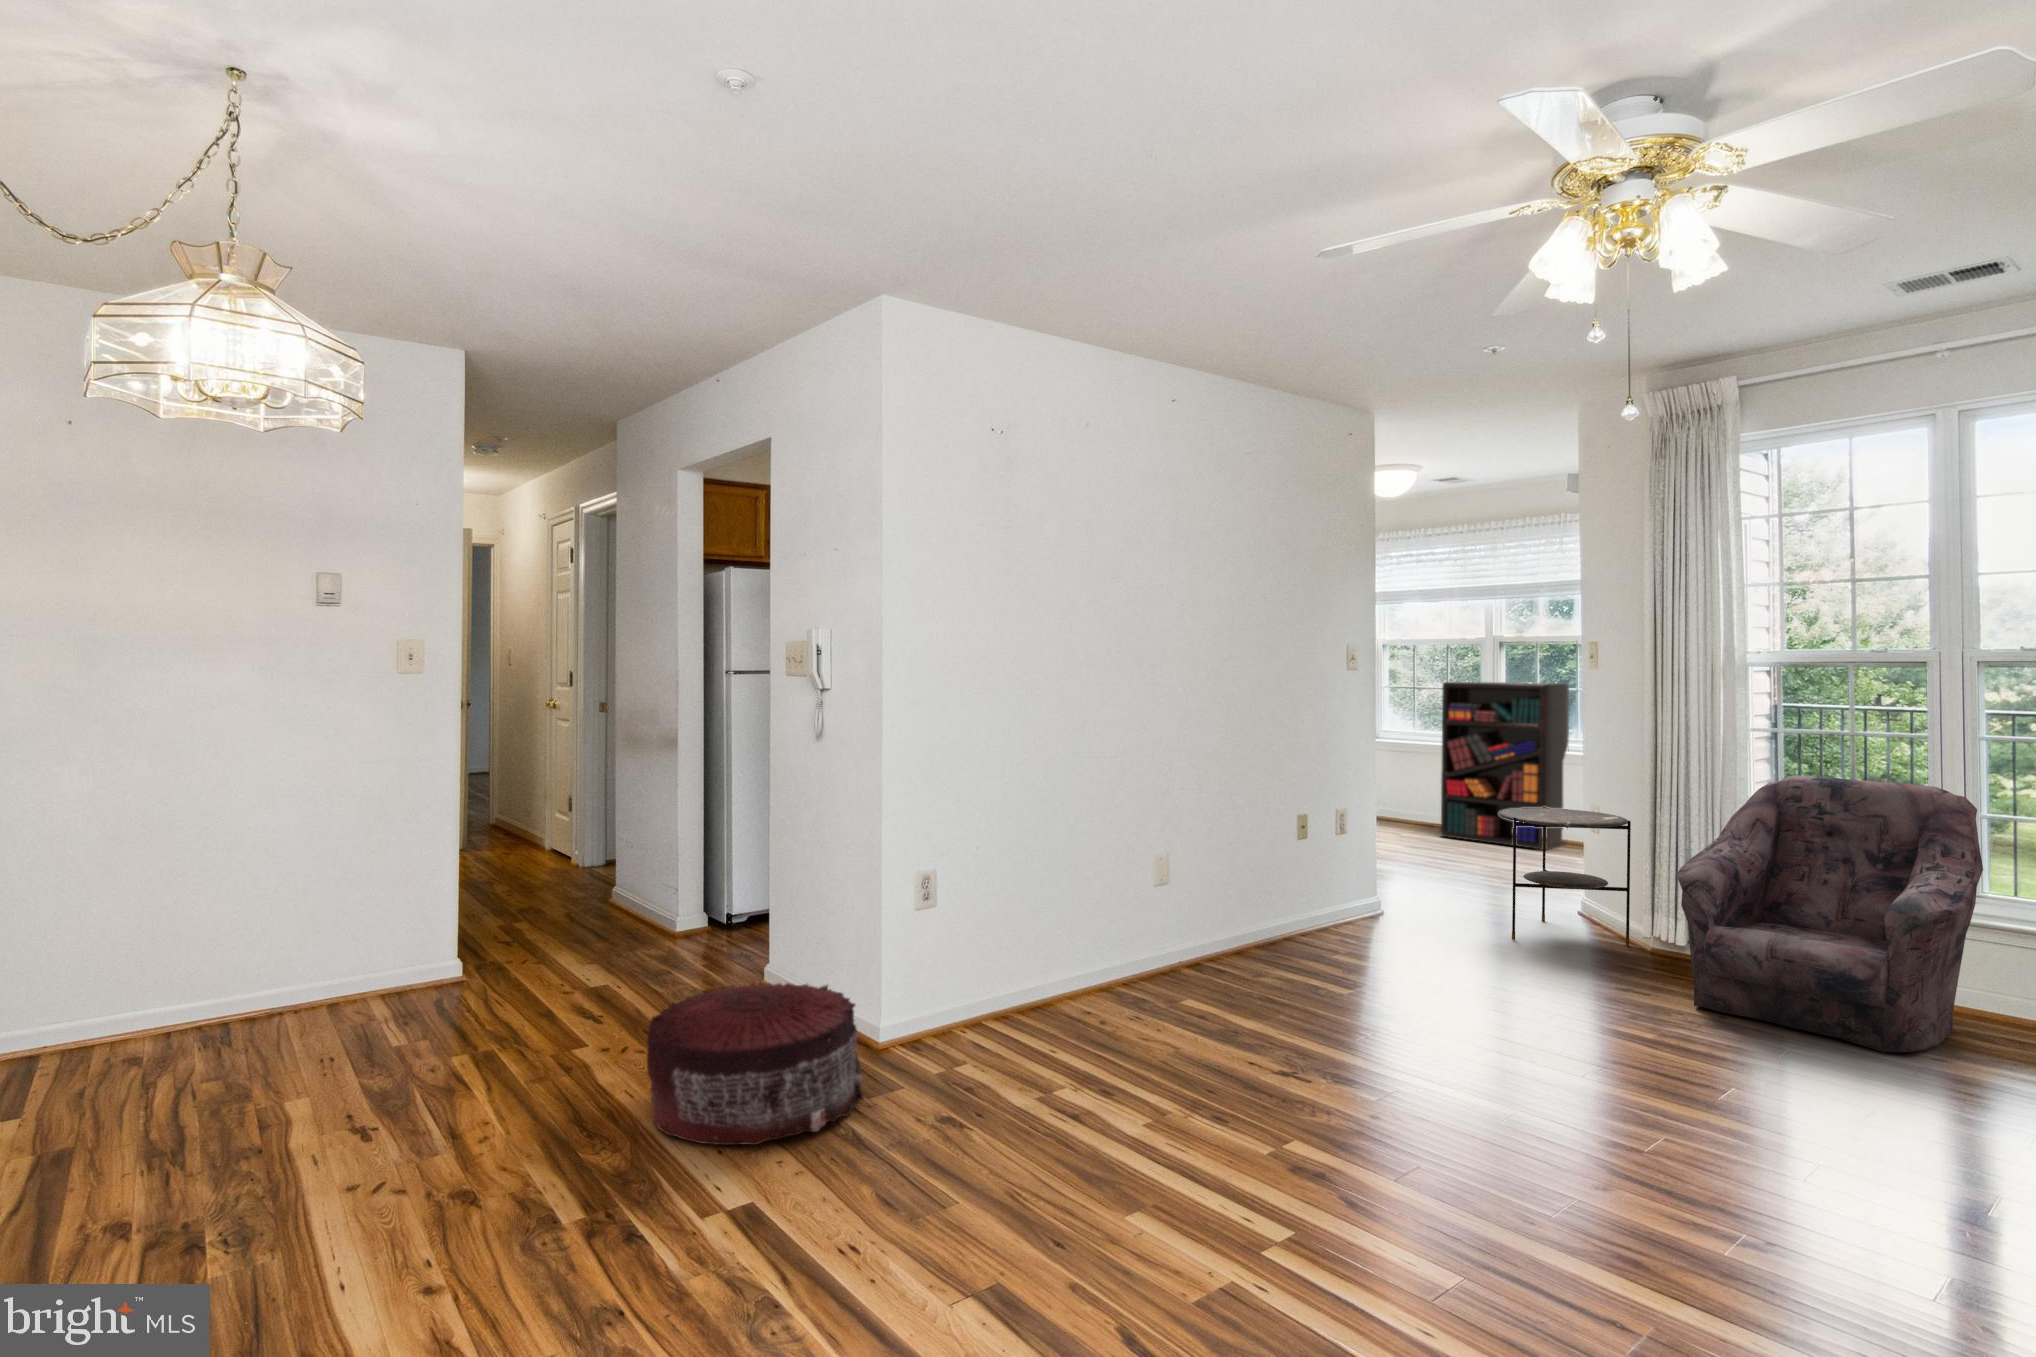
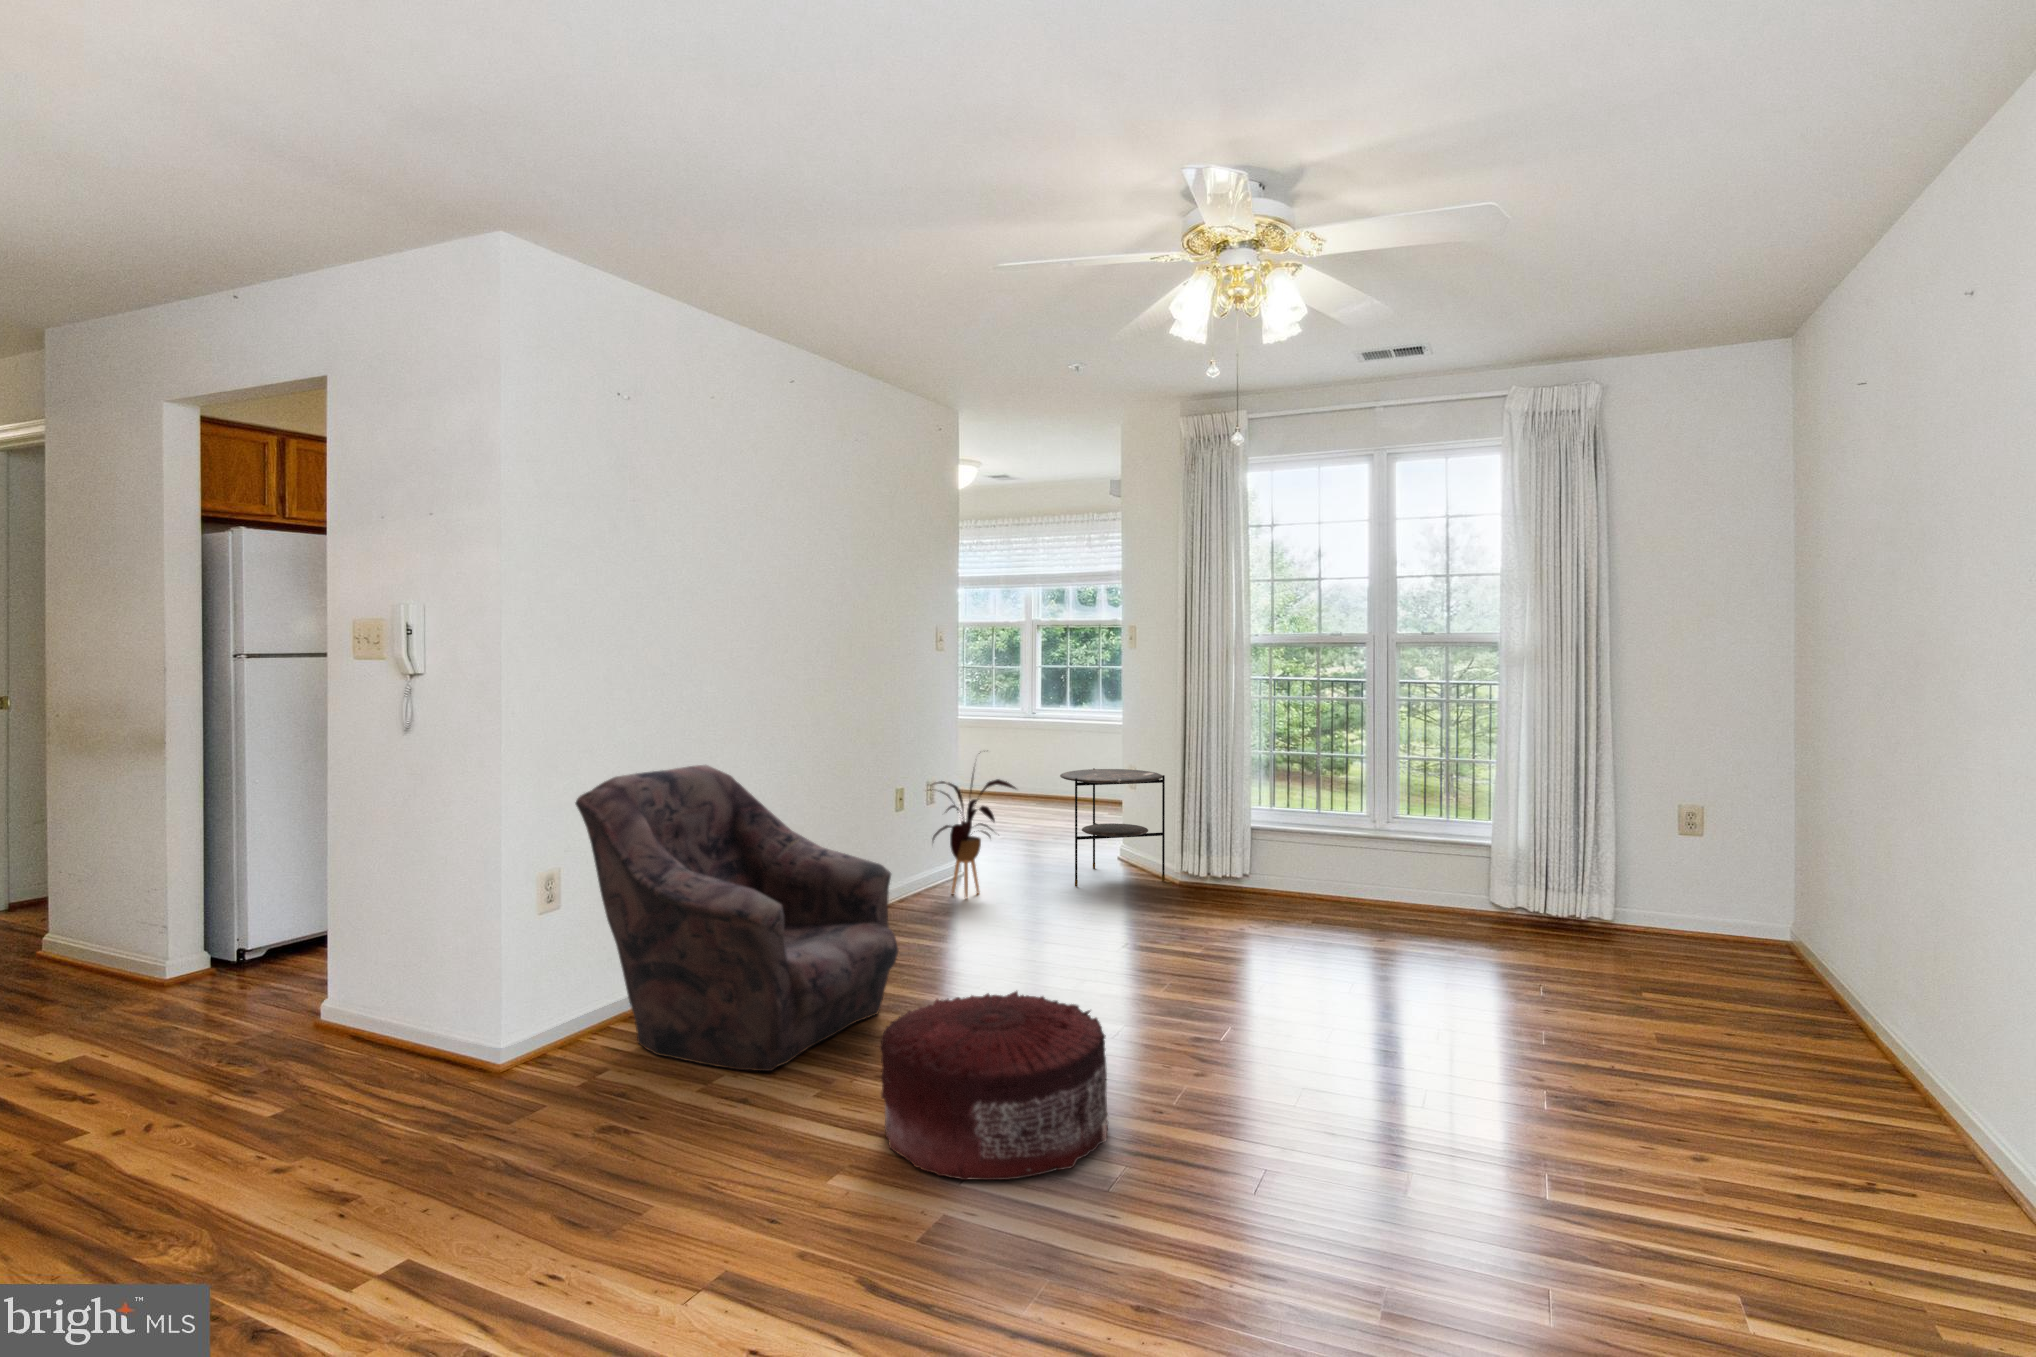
bookshelf: present [1441,681,1569,849] -> none [987,660,1091,808]
armchair: present [1676,775,1983,1052] -> present [575,765,898,1071]
house plant: none [1335,781,1441,939] -> present [932,774,1016,898]
pouf: present [647,982,864,1145] -> present [880,991,1108,1180]

